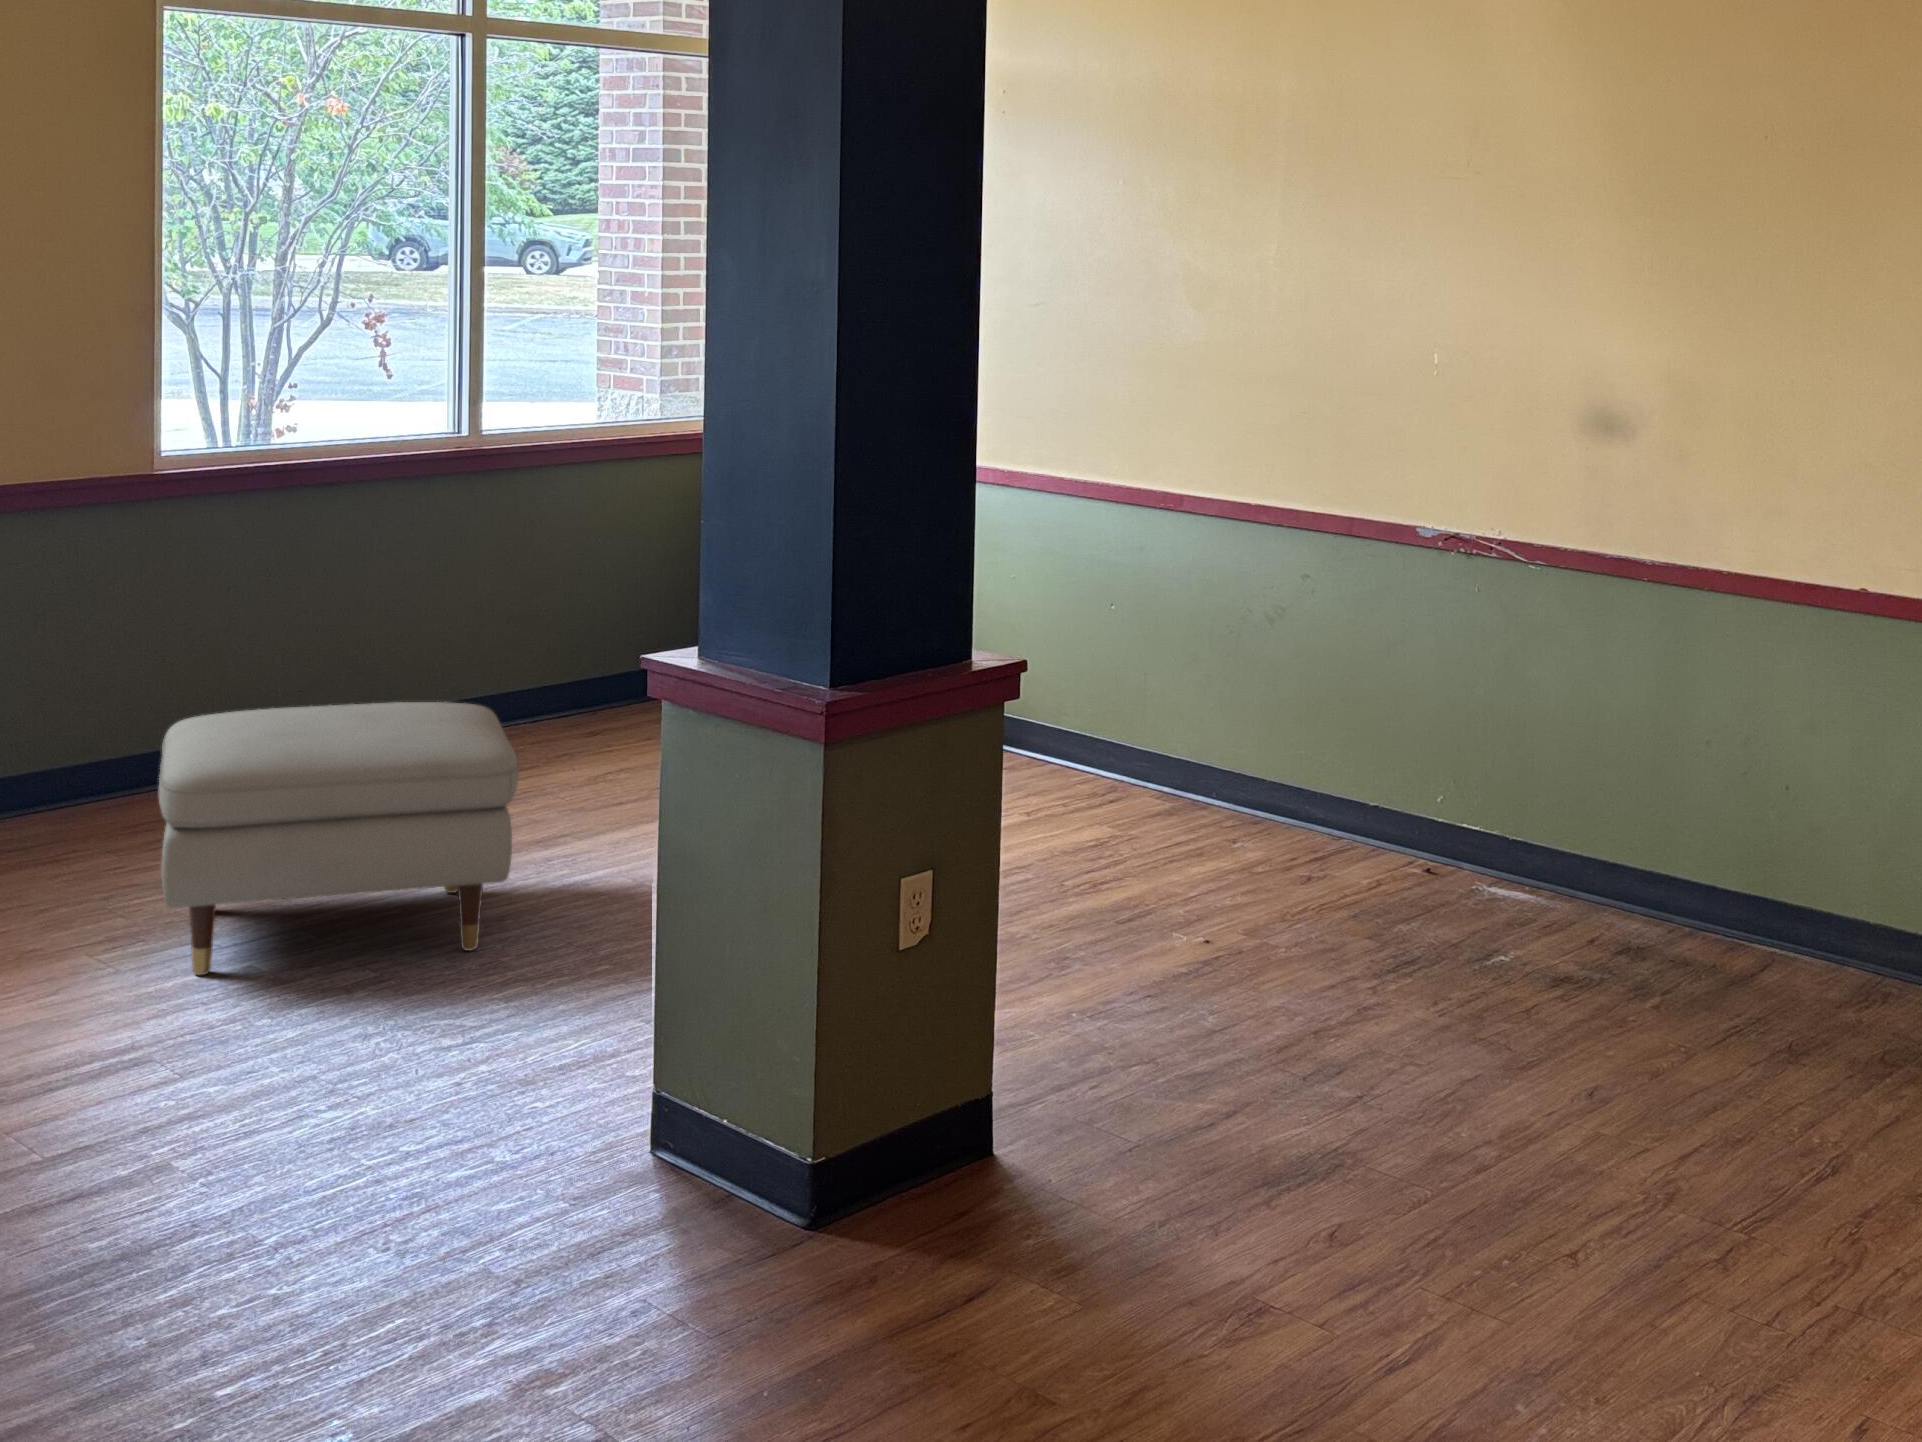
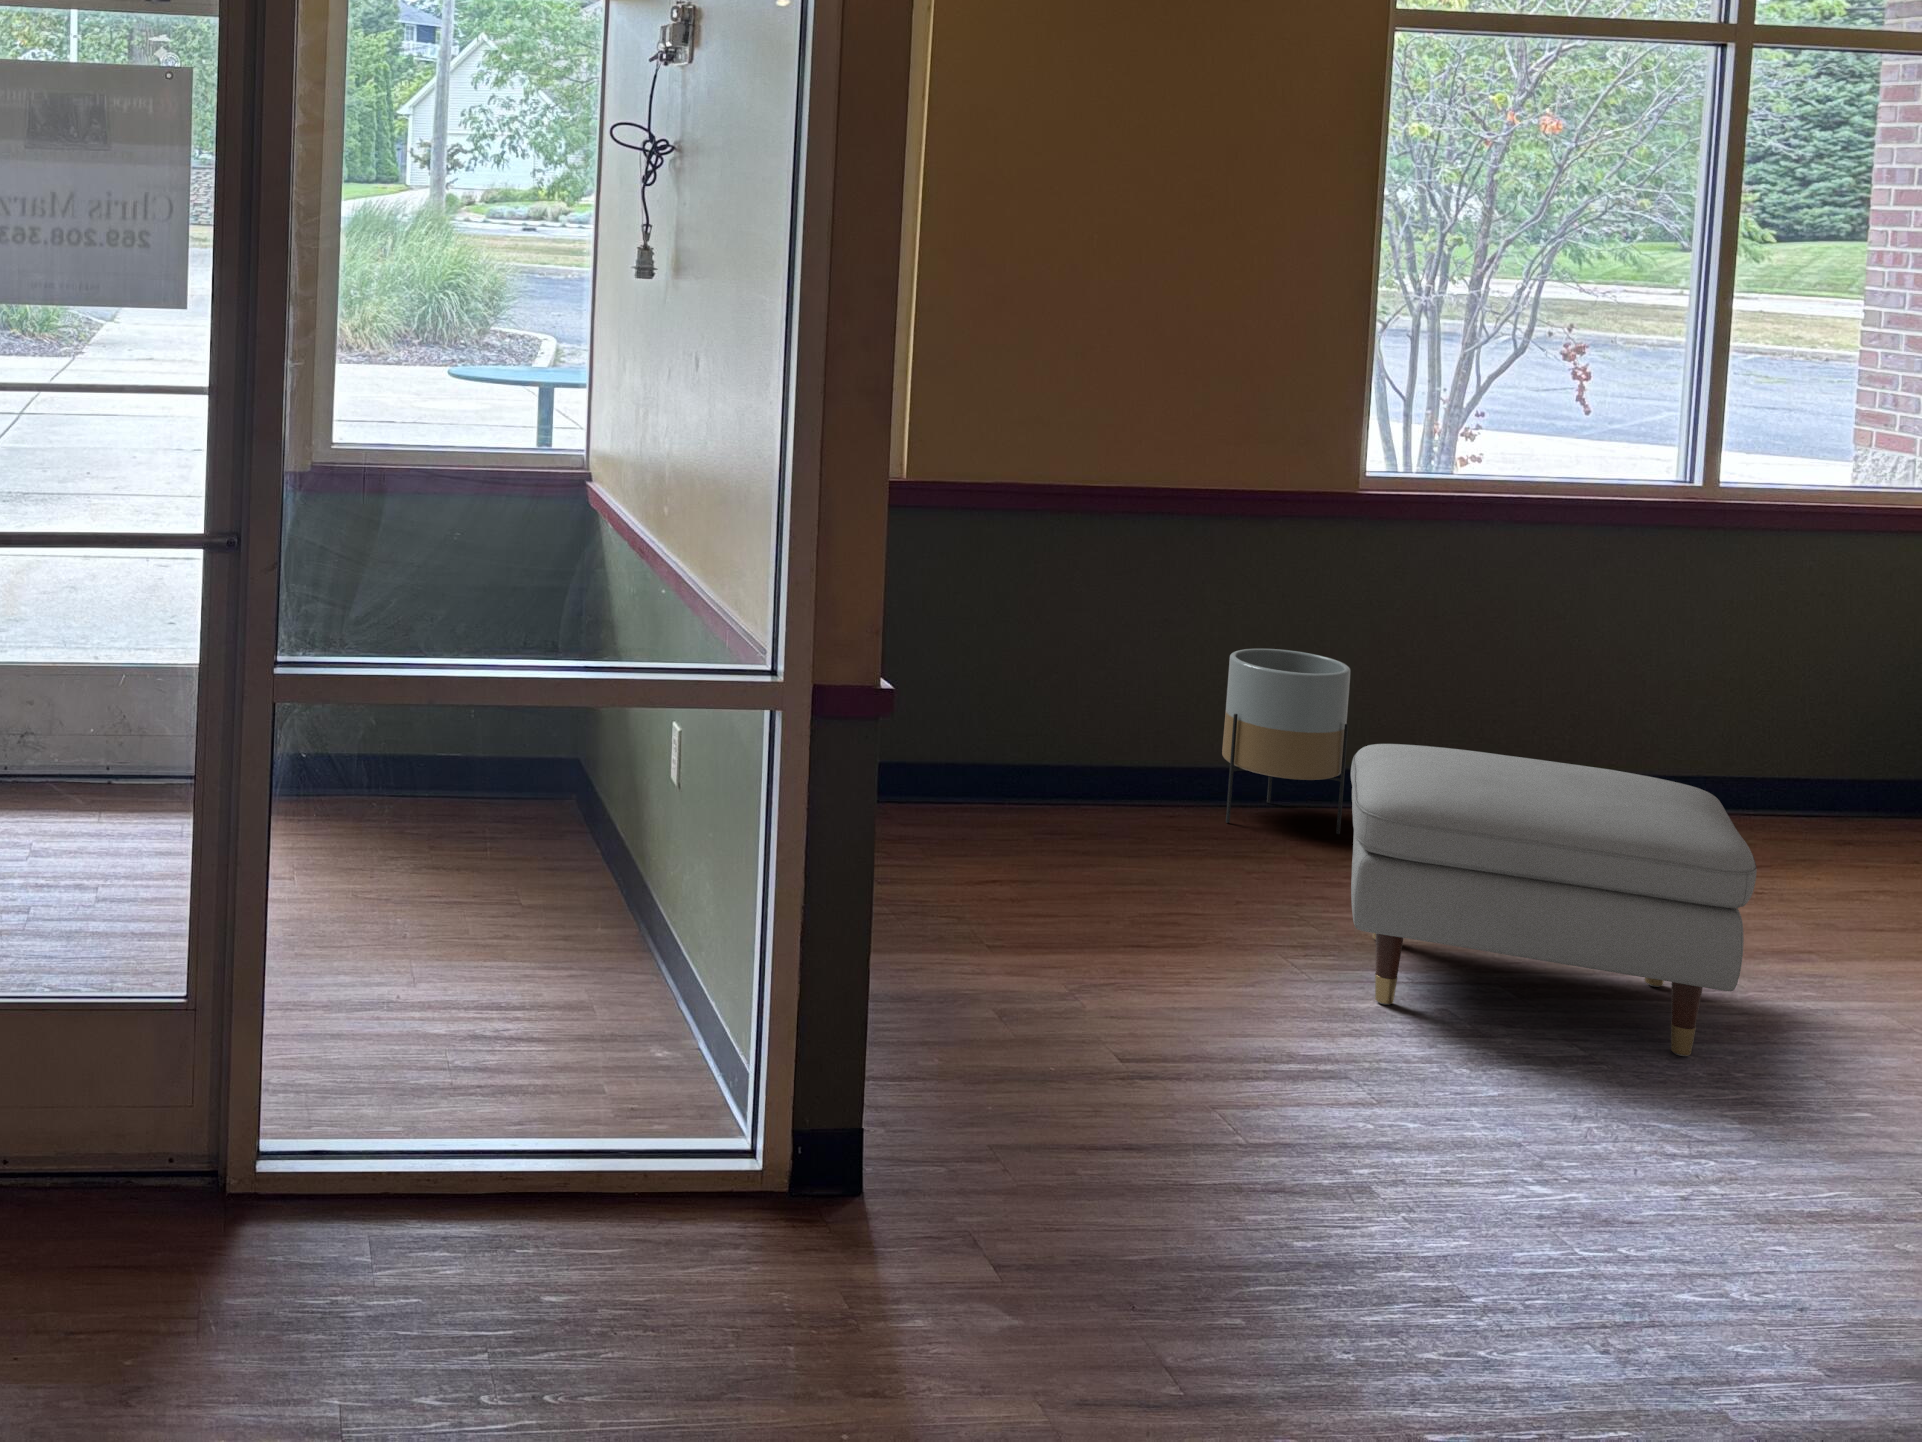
planter: none [46,640,173,828] -> present [1222,649,1350,834]

